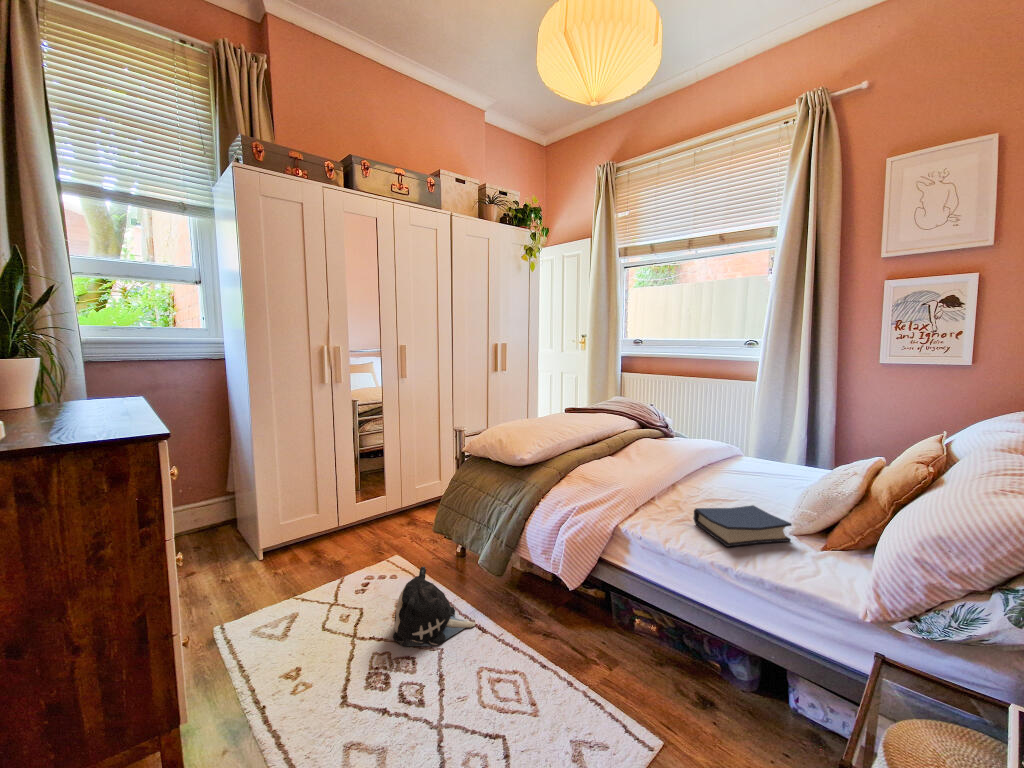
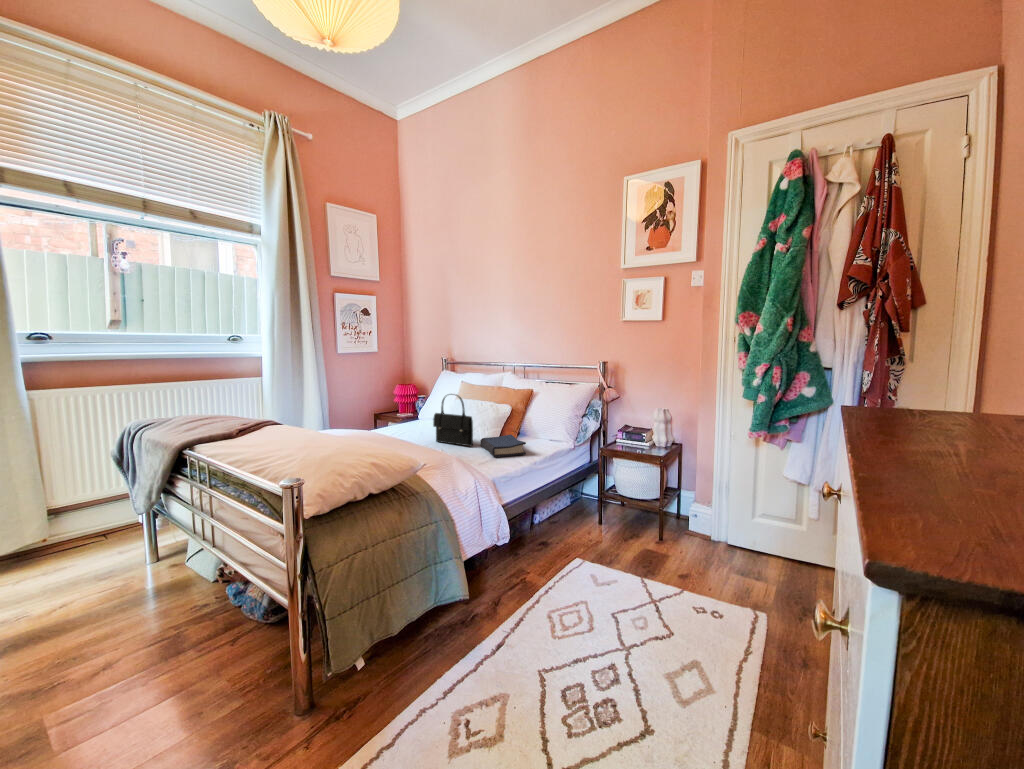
handbag: none [737,428,765,511] -> present [433,394,473,446]
plush toy: present [393,567,476,646] -> none [465,647,549,731]

